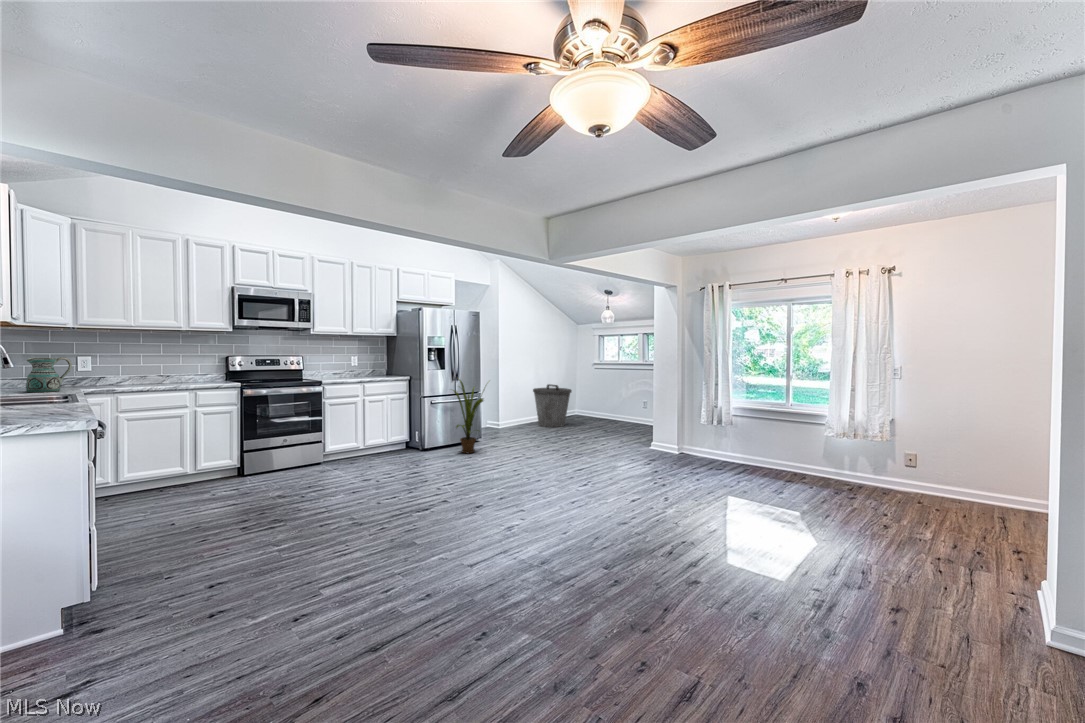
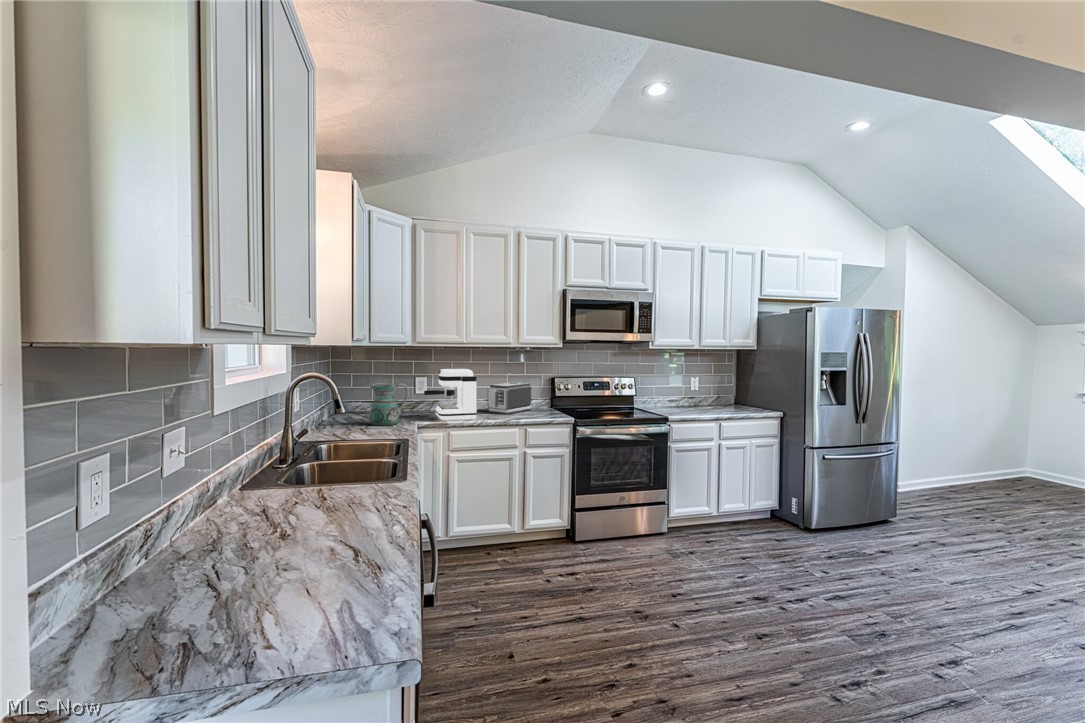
coffee maker: none [89,347,146,389] -> present [424,369,477,421]
toaster: none [160,360,206,384] -> present [487,383,531,414]
house plant: present [453,380,485,453] -> none [861,416,949,551]
trash can: present [533,384,572,427] -> none [959,427,1051,504]

